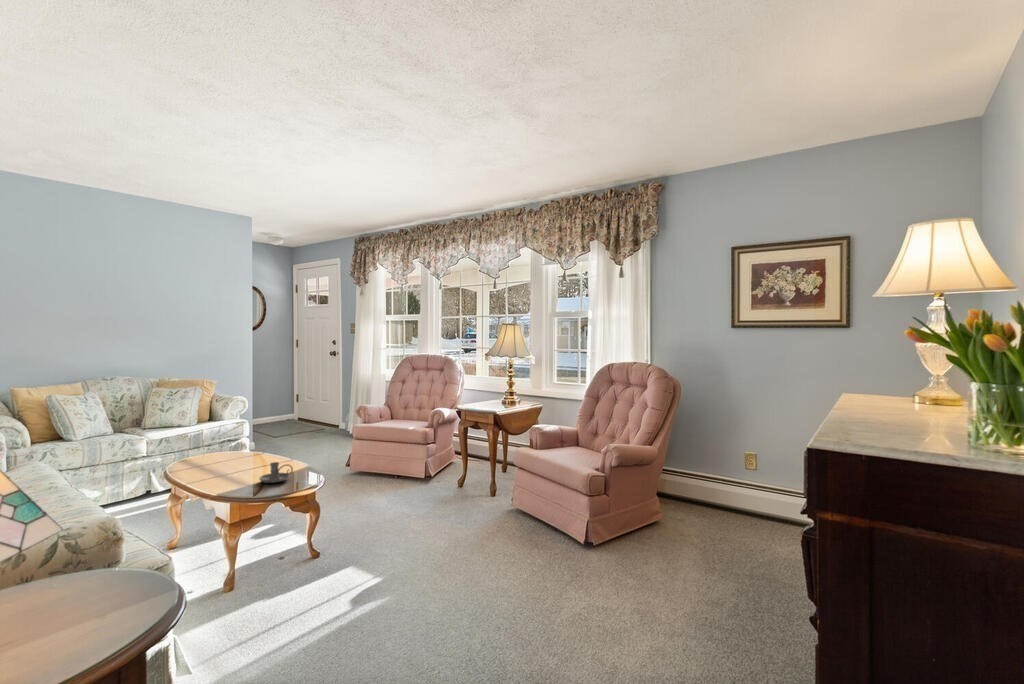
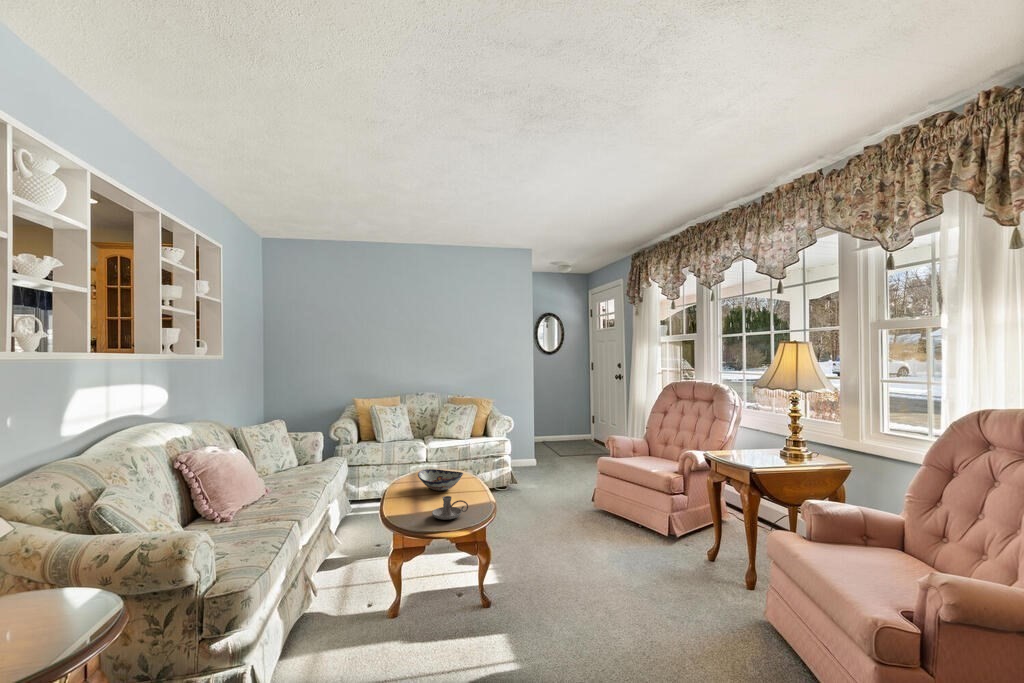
decorative bowl: none [205,447,259,468] -> present [418,469,463,491]

